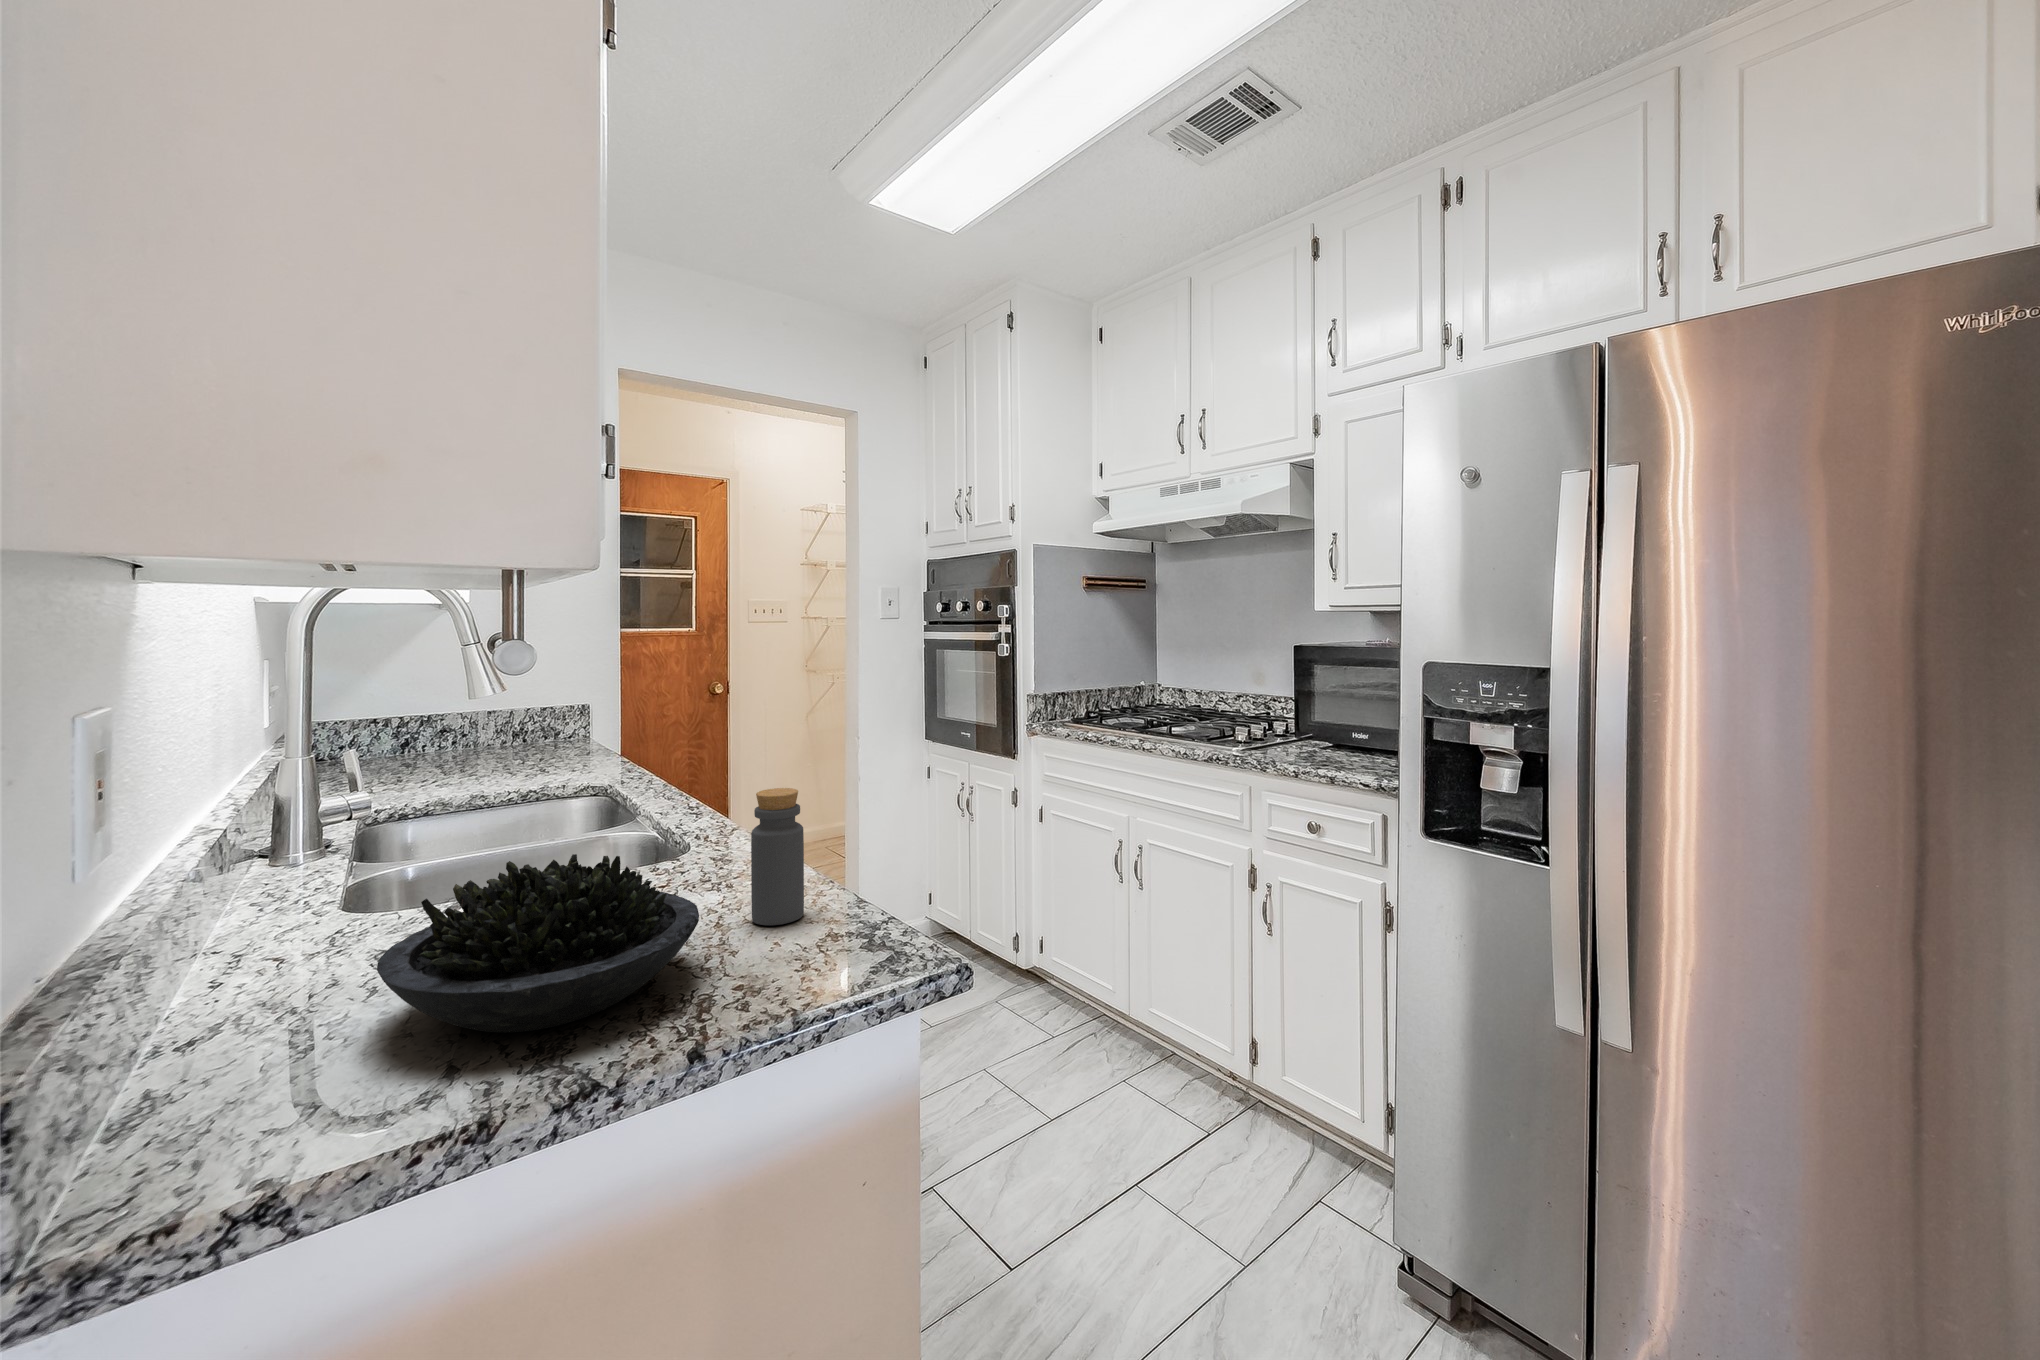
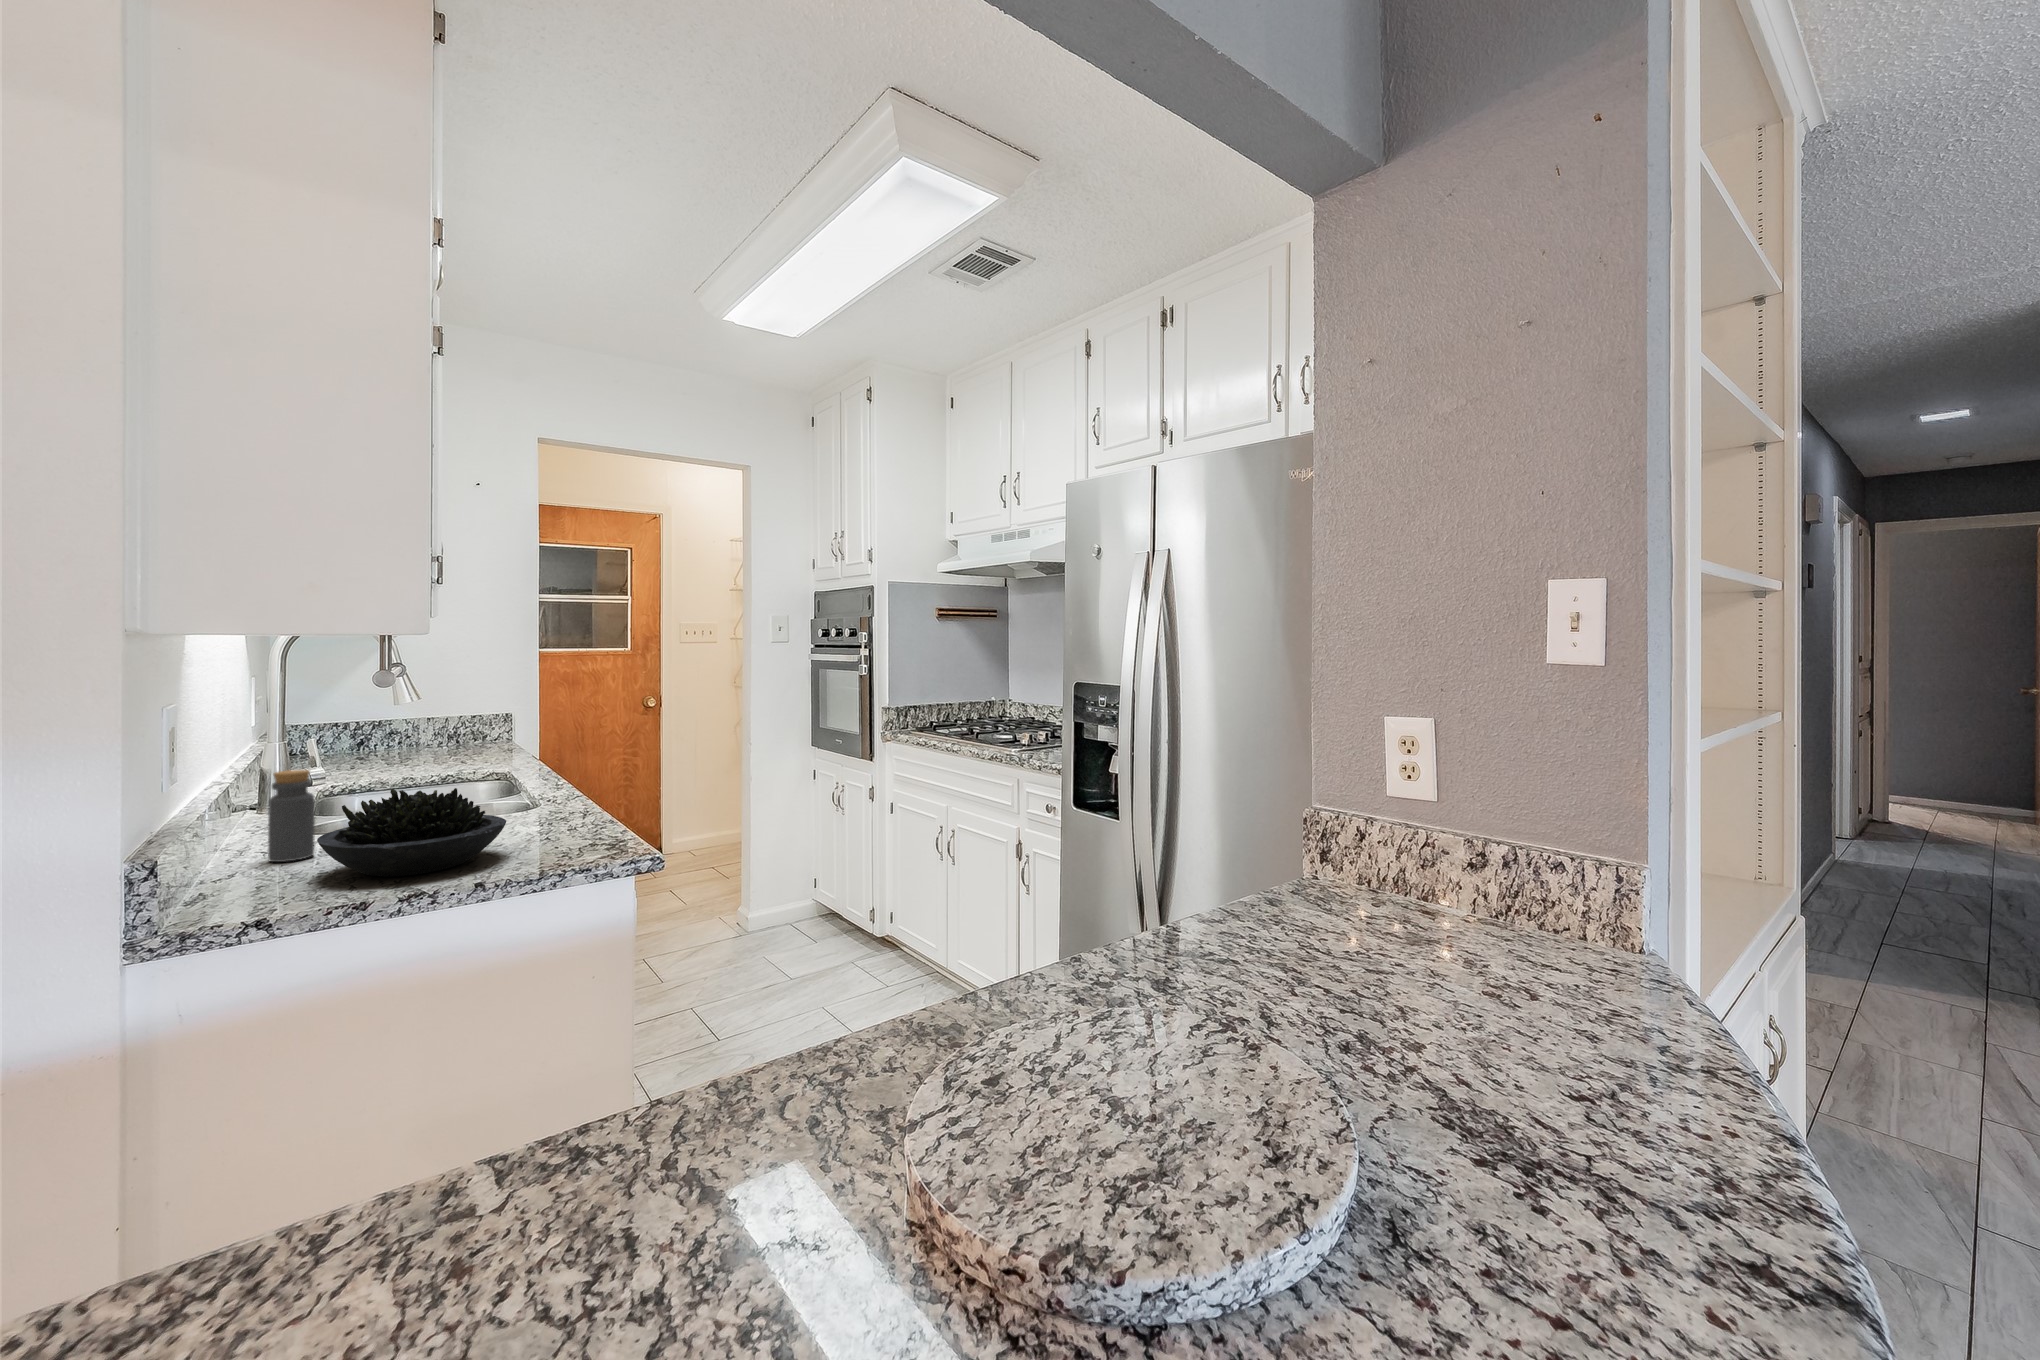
bottle: present [751,788,804,925] -> present [268,770,315,862]

